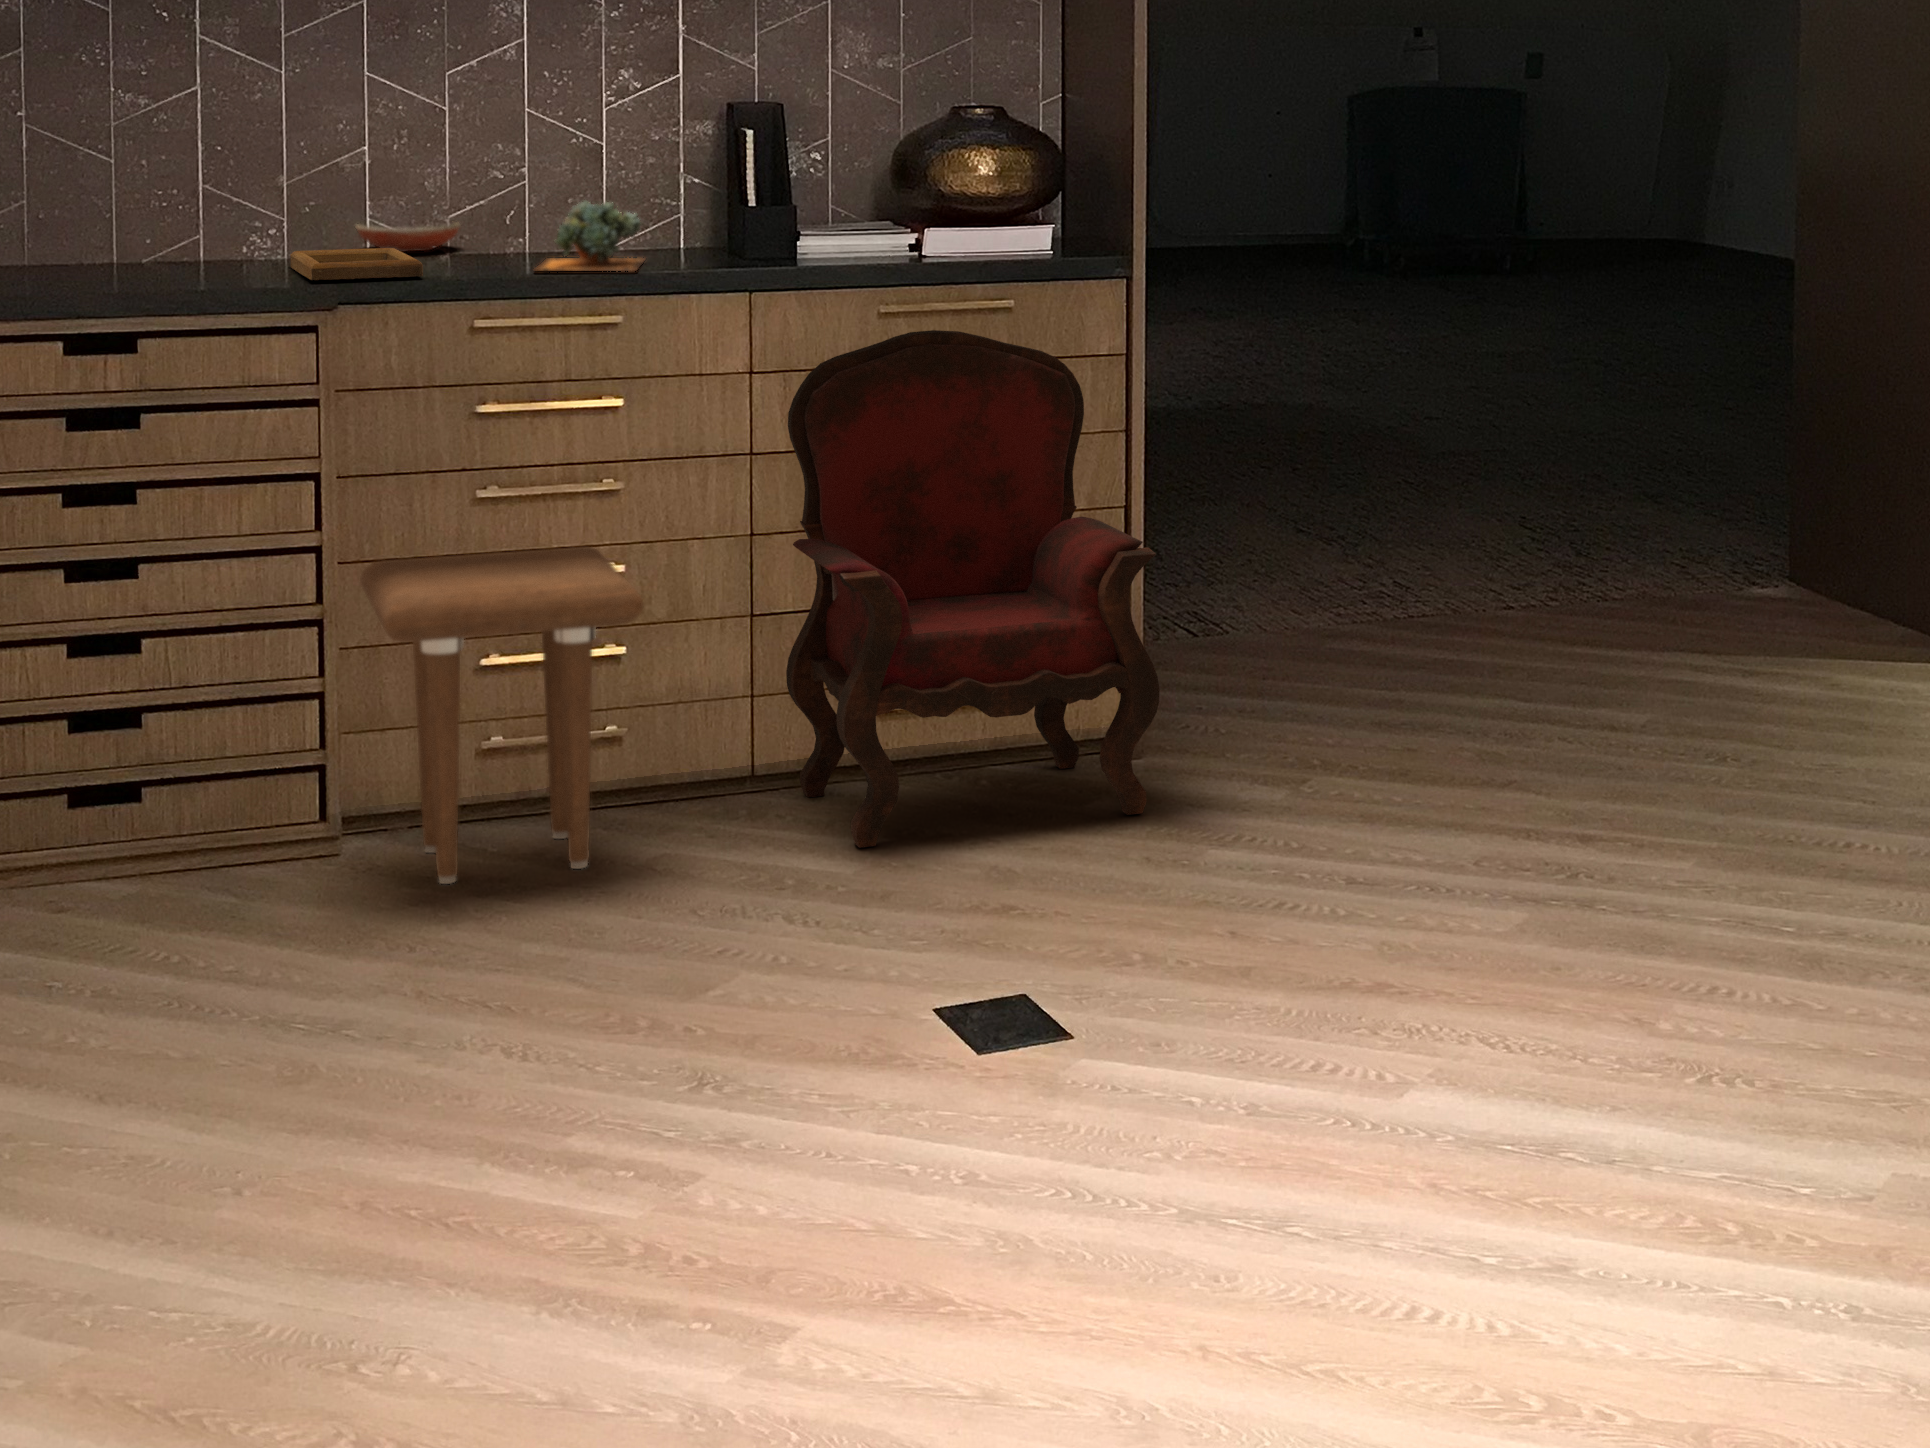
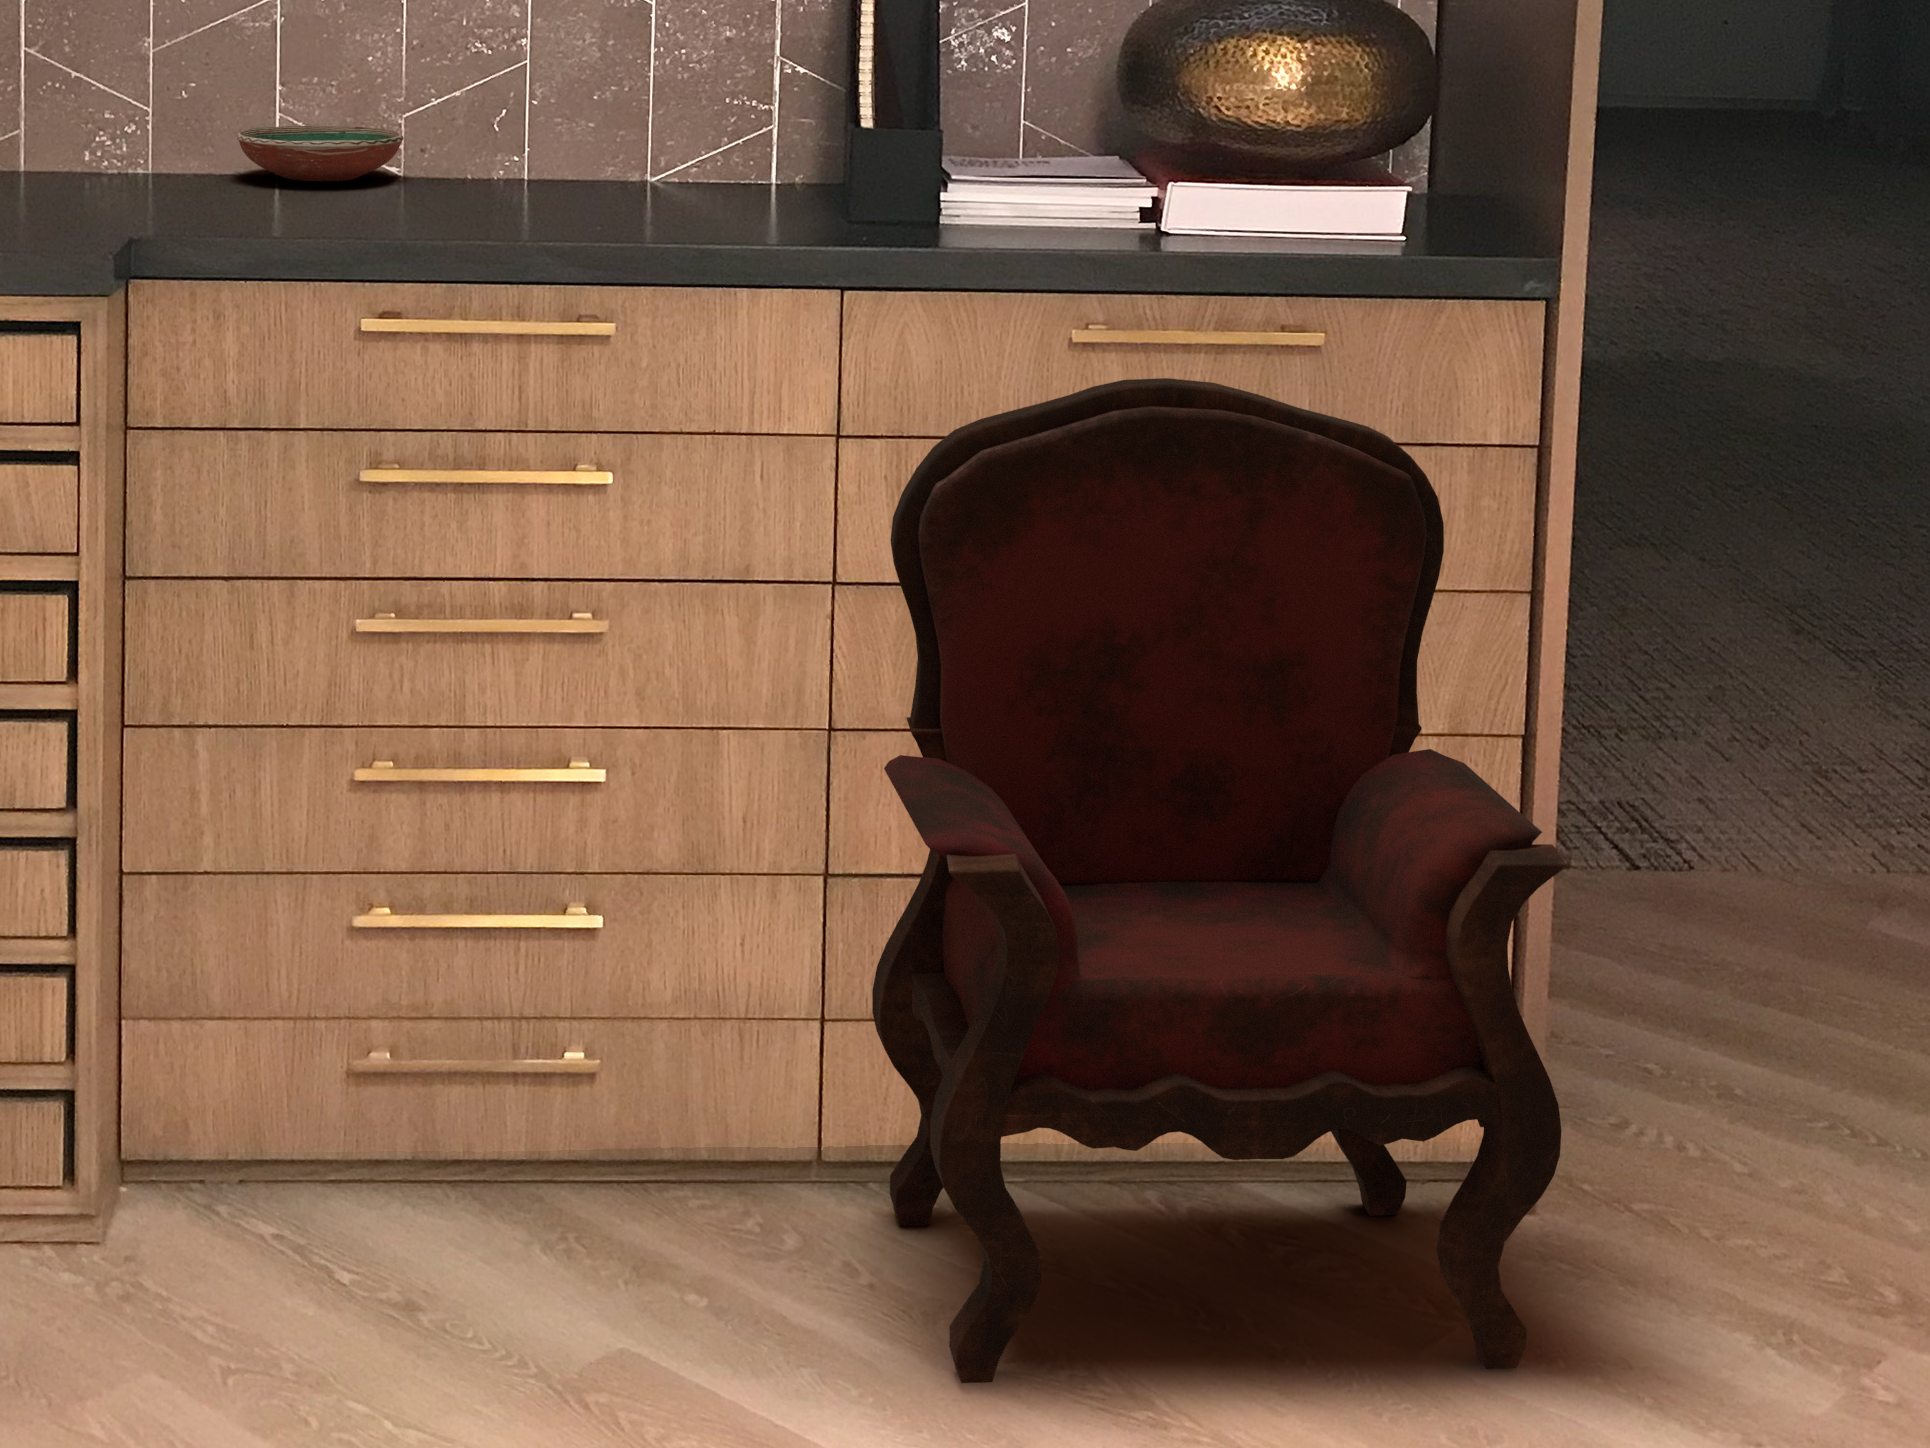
succulent plant: present [535,201,644,271] -> none [477,108,686,239]
picture frame: present [290,248,423,280] -> none [104,177,289,235]
side table: present [360,547,643,884] -> none [107,743,572,1364]

